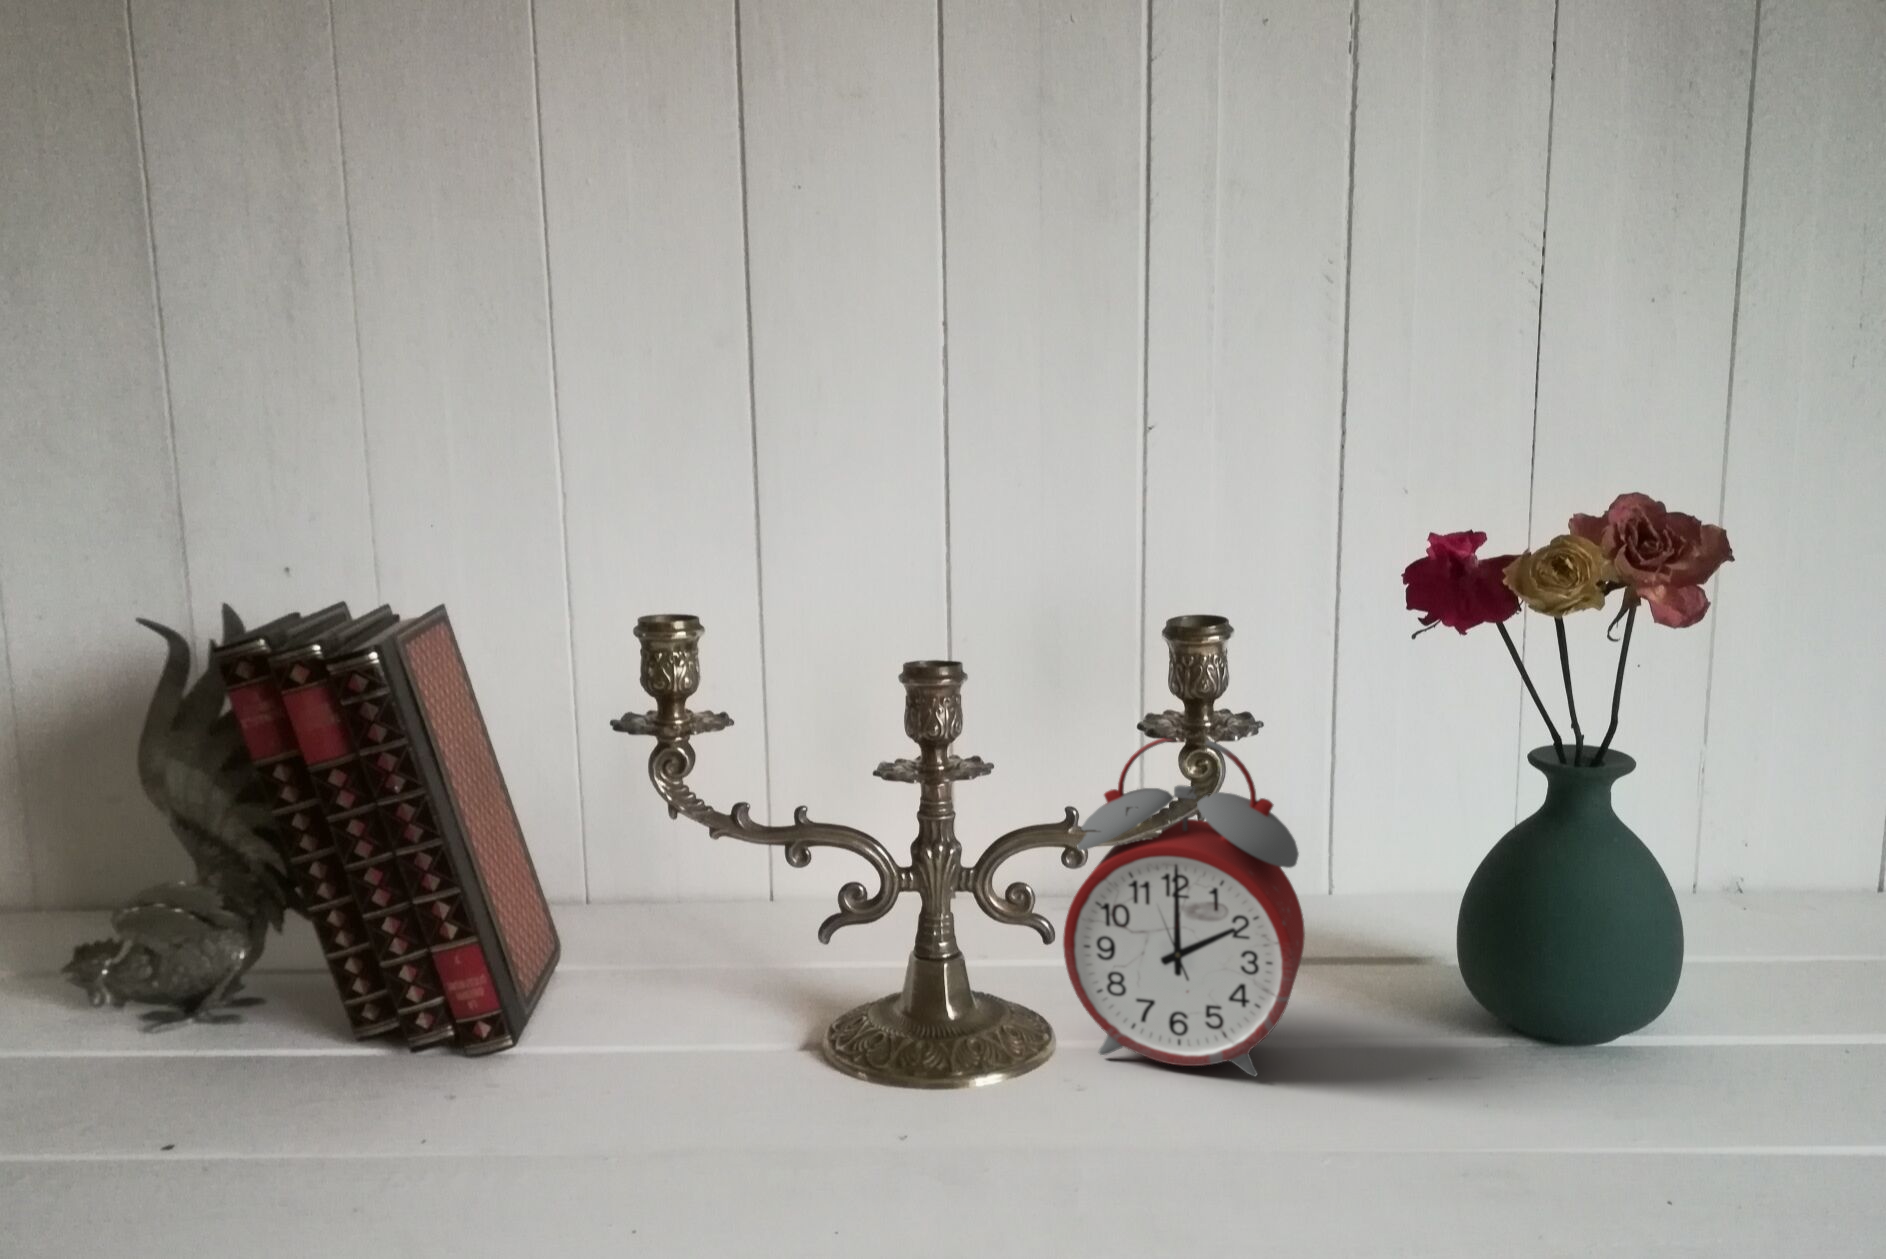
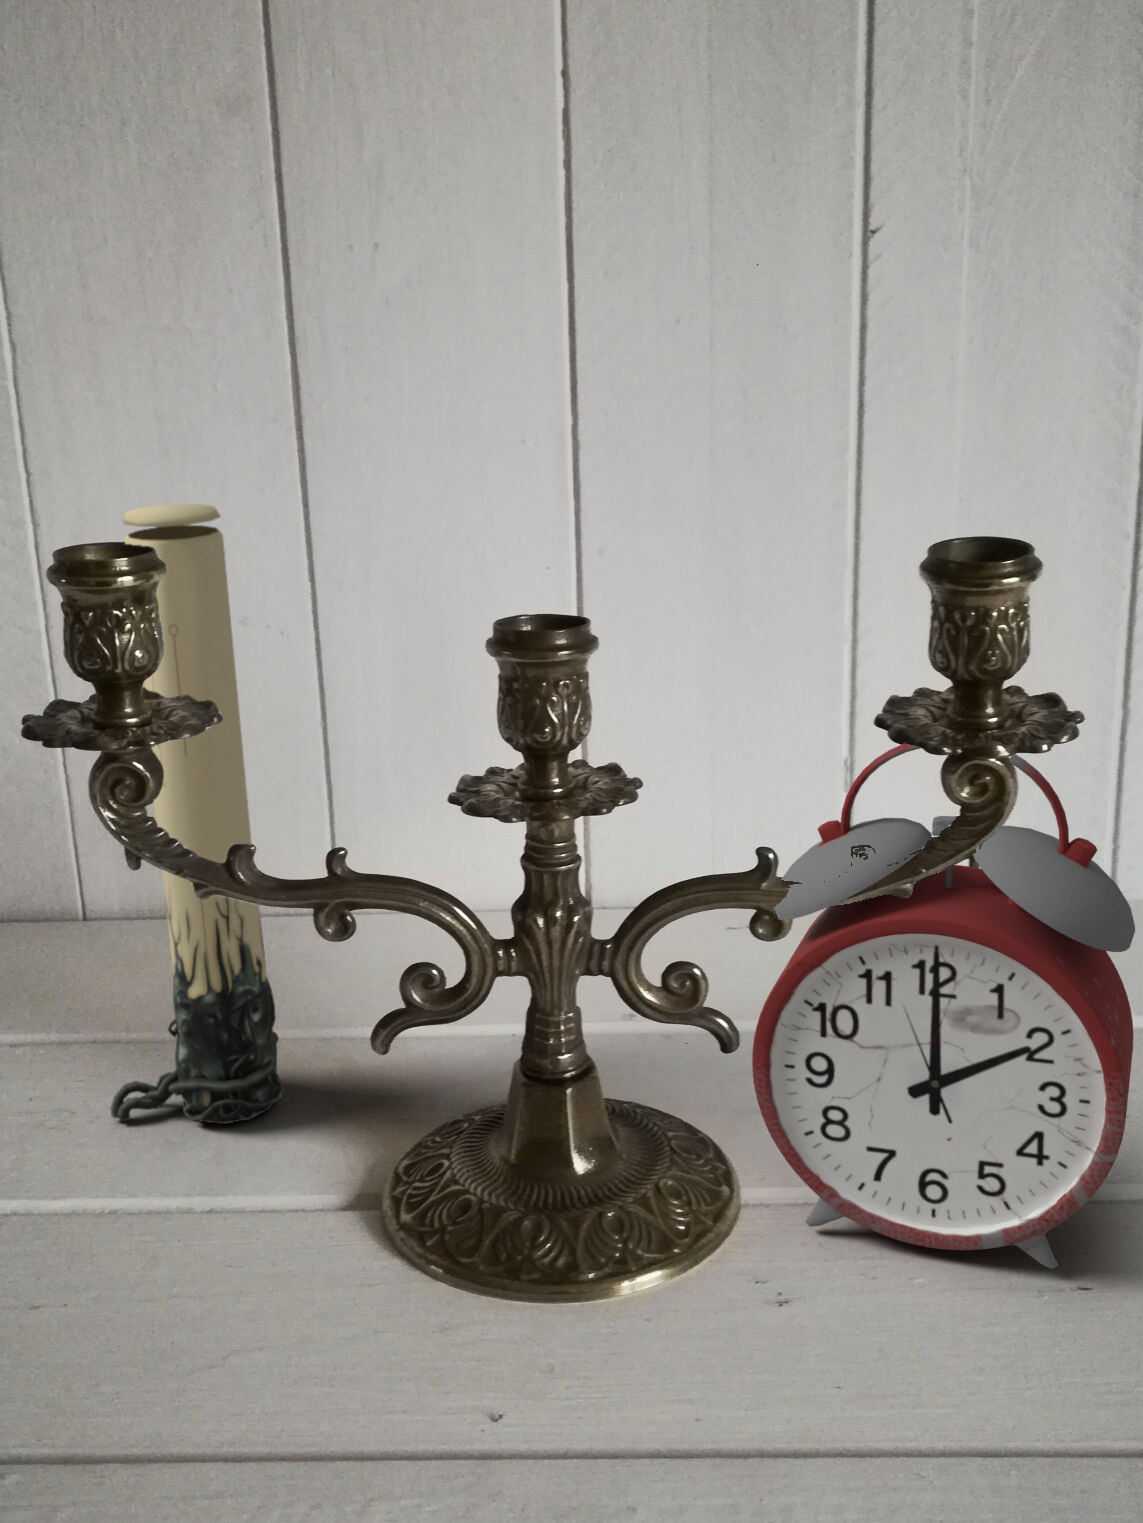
candle: none [637,590,754,999] -> present [111,504,284,1124]

